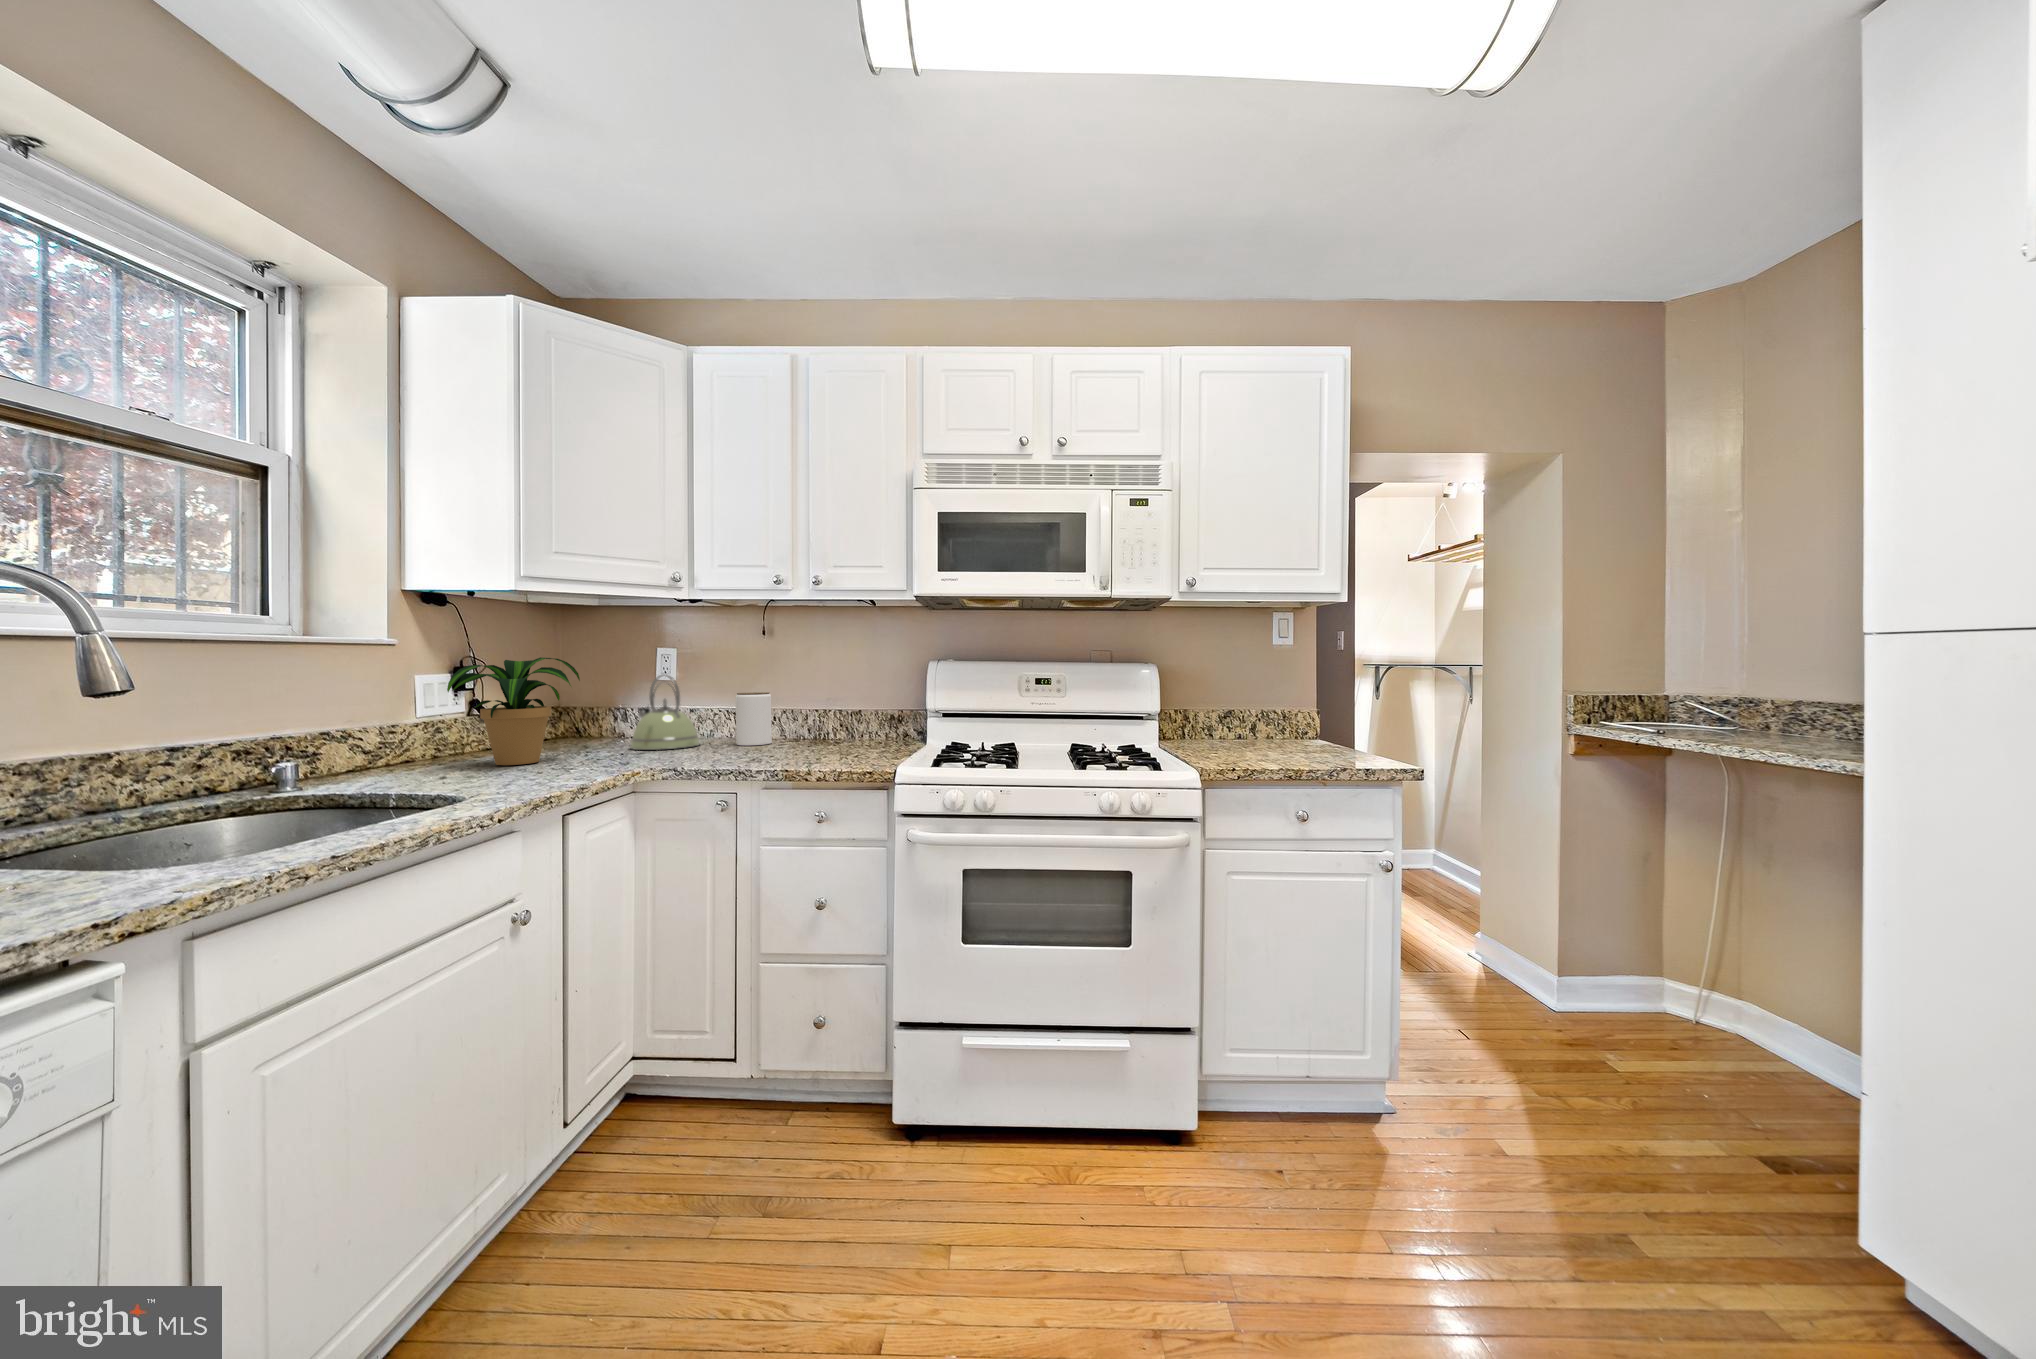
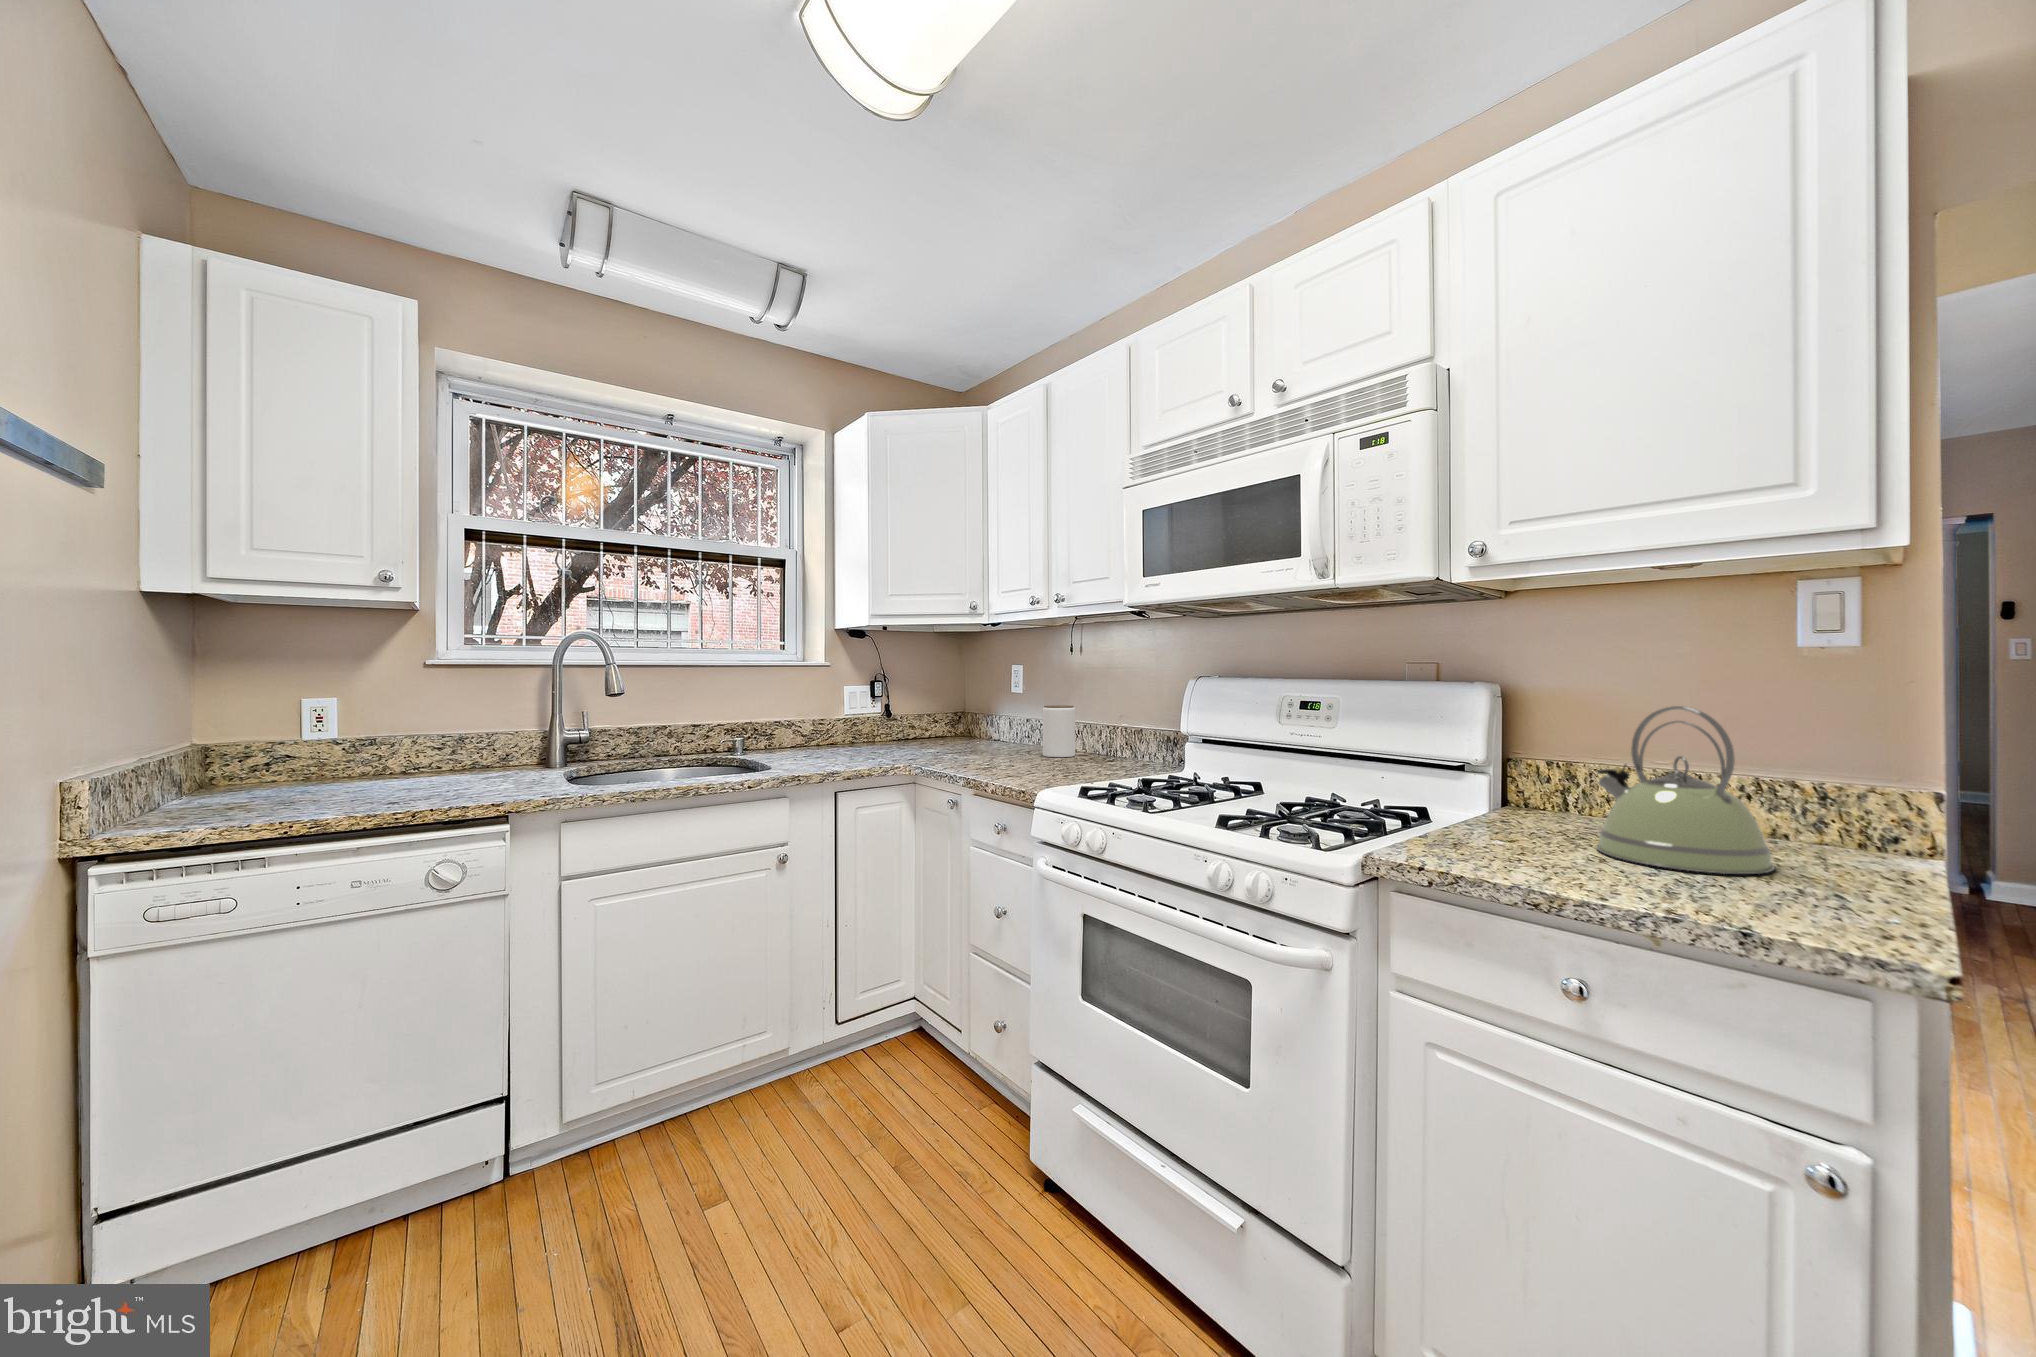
potted plant: present [447,657,580,765] -> none [833,671,923,754]
kettle: present [630,674,700,750] -> present [1596,706,1775,874]

